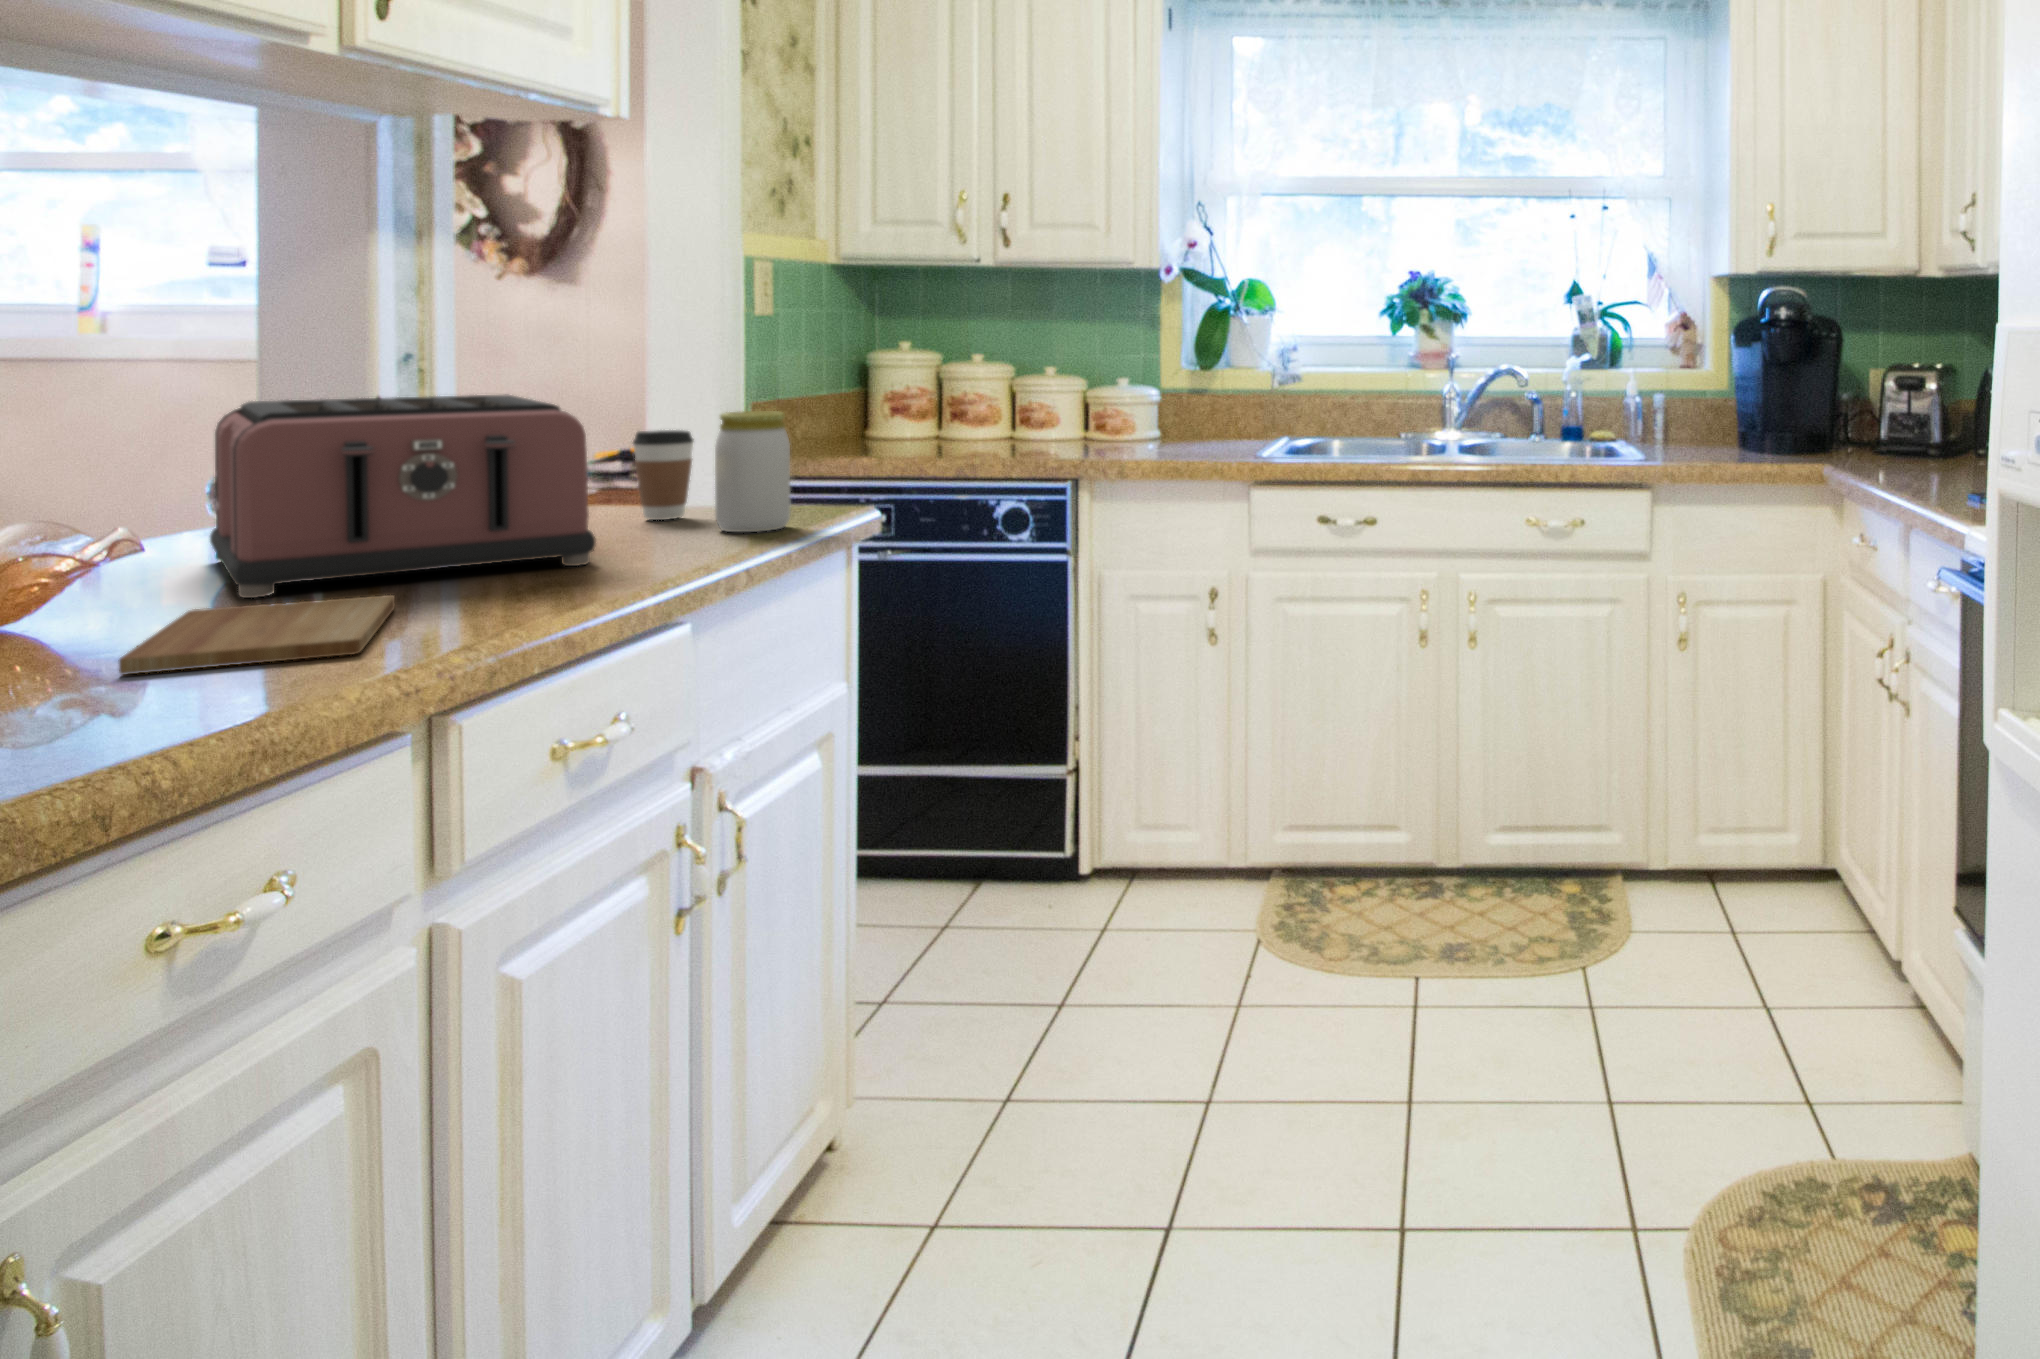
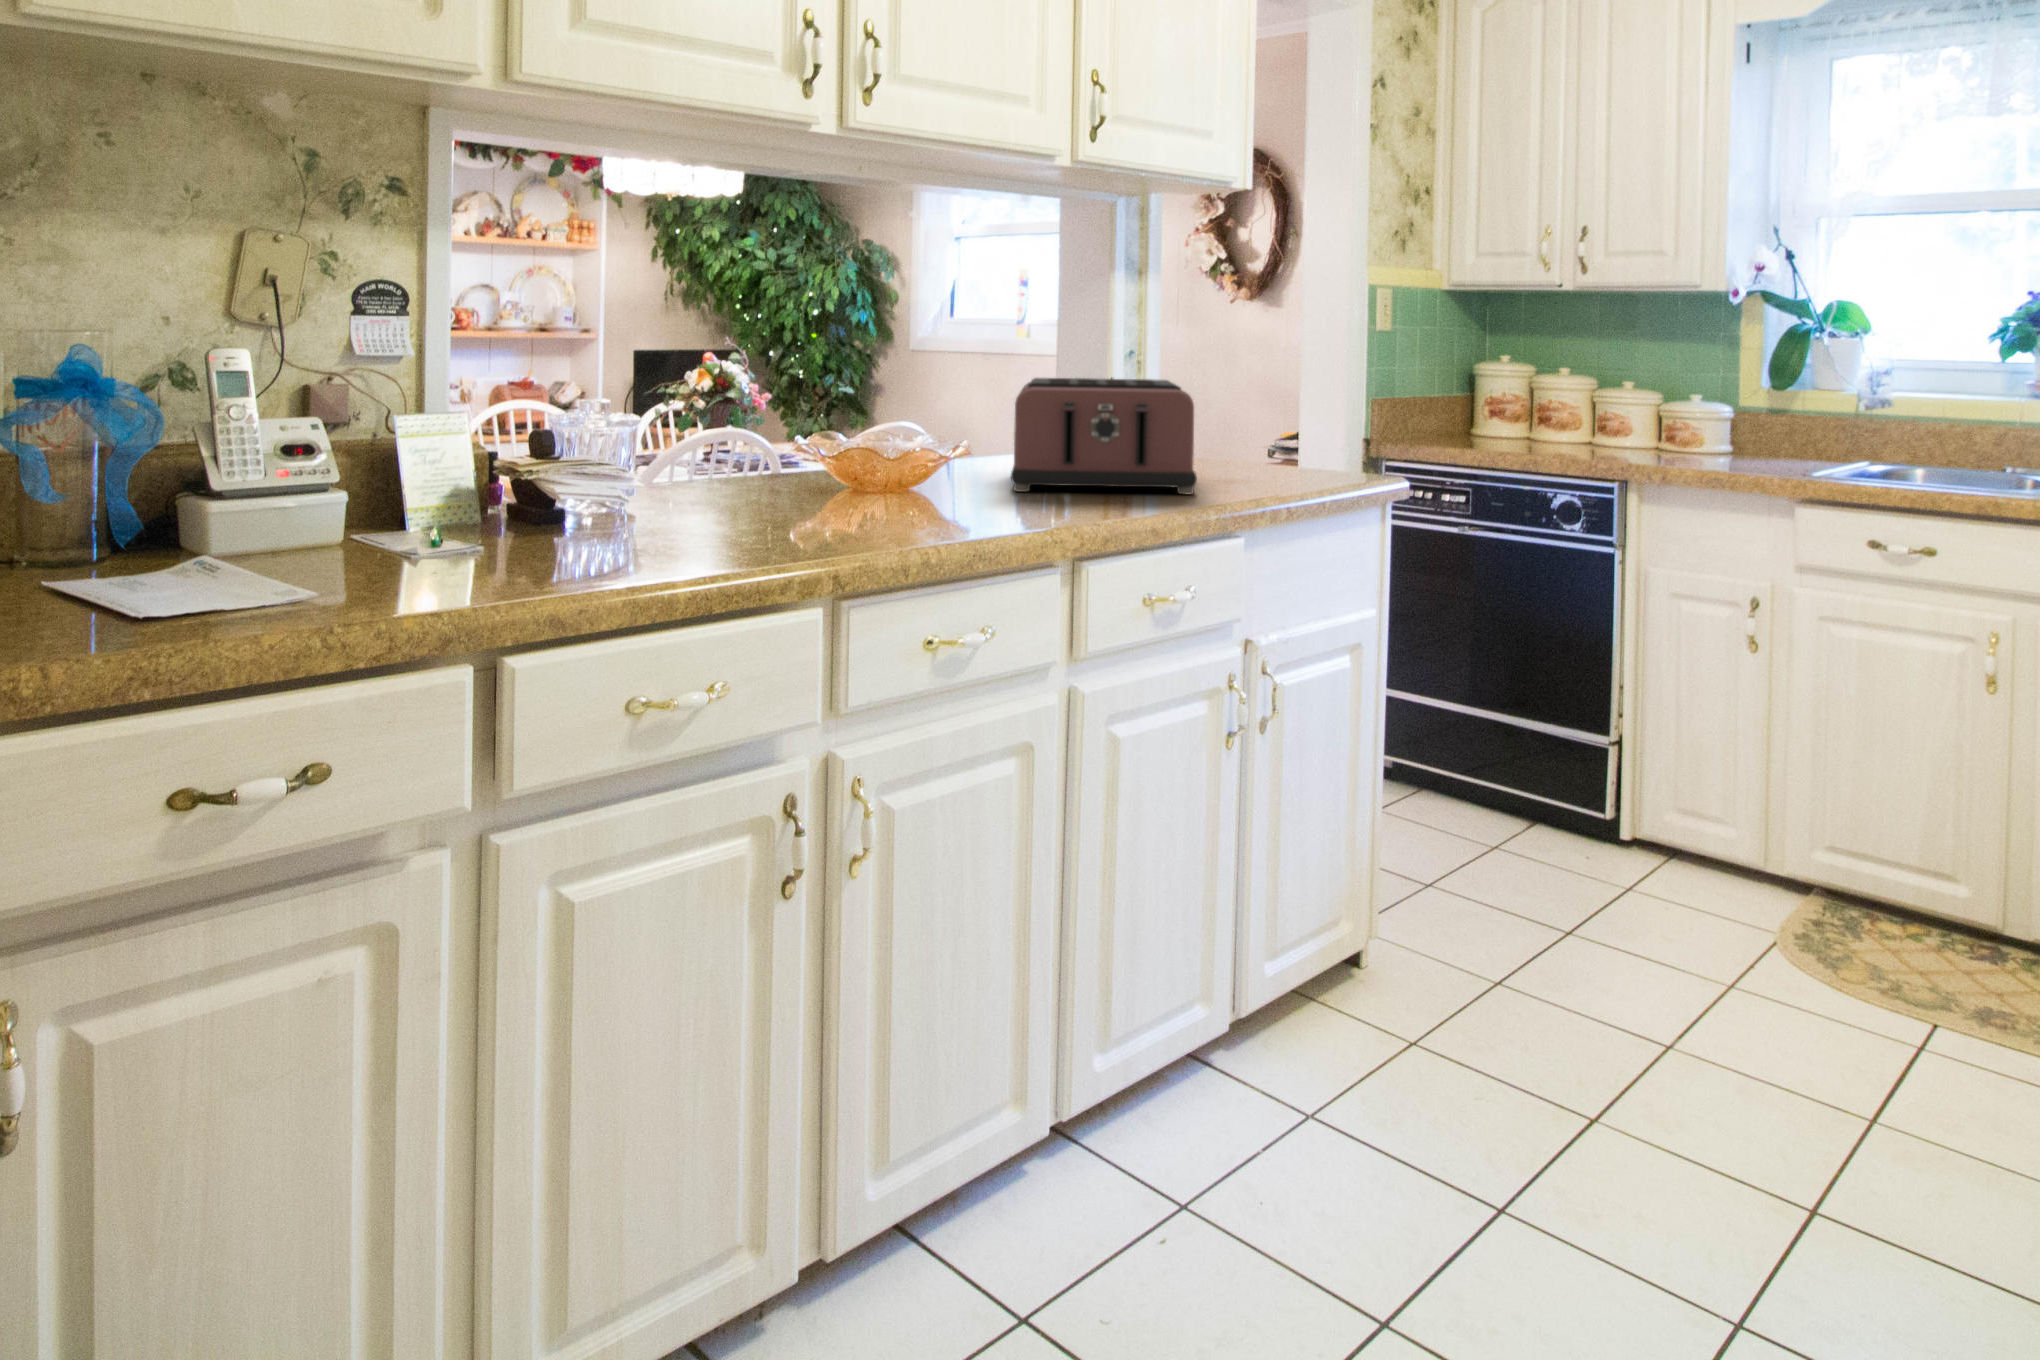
jar: present [715,411,790,532] -> none [1285,399,1336,487]
coffee cup: present [633,430,694,520] -> none [1244,410,1283,474]
cutting board: present [119,595,395,675] -> none [940,492,1076,524]

